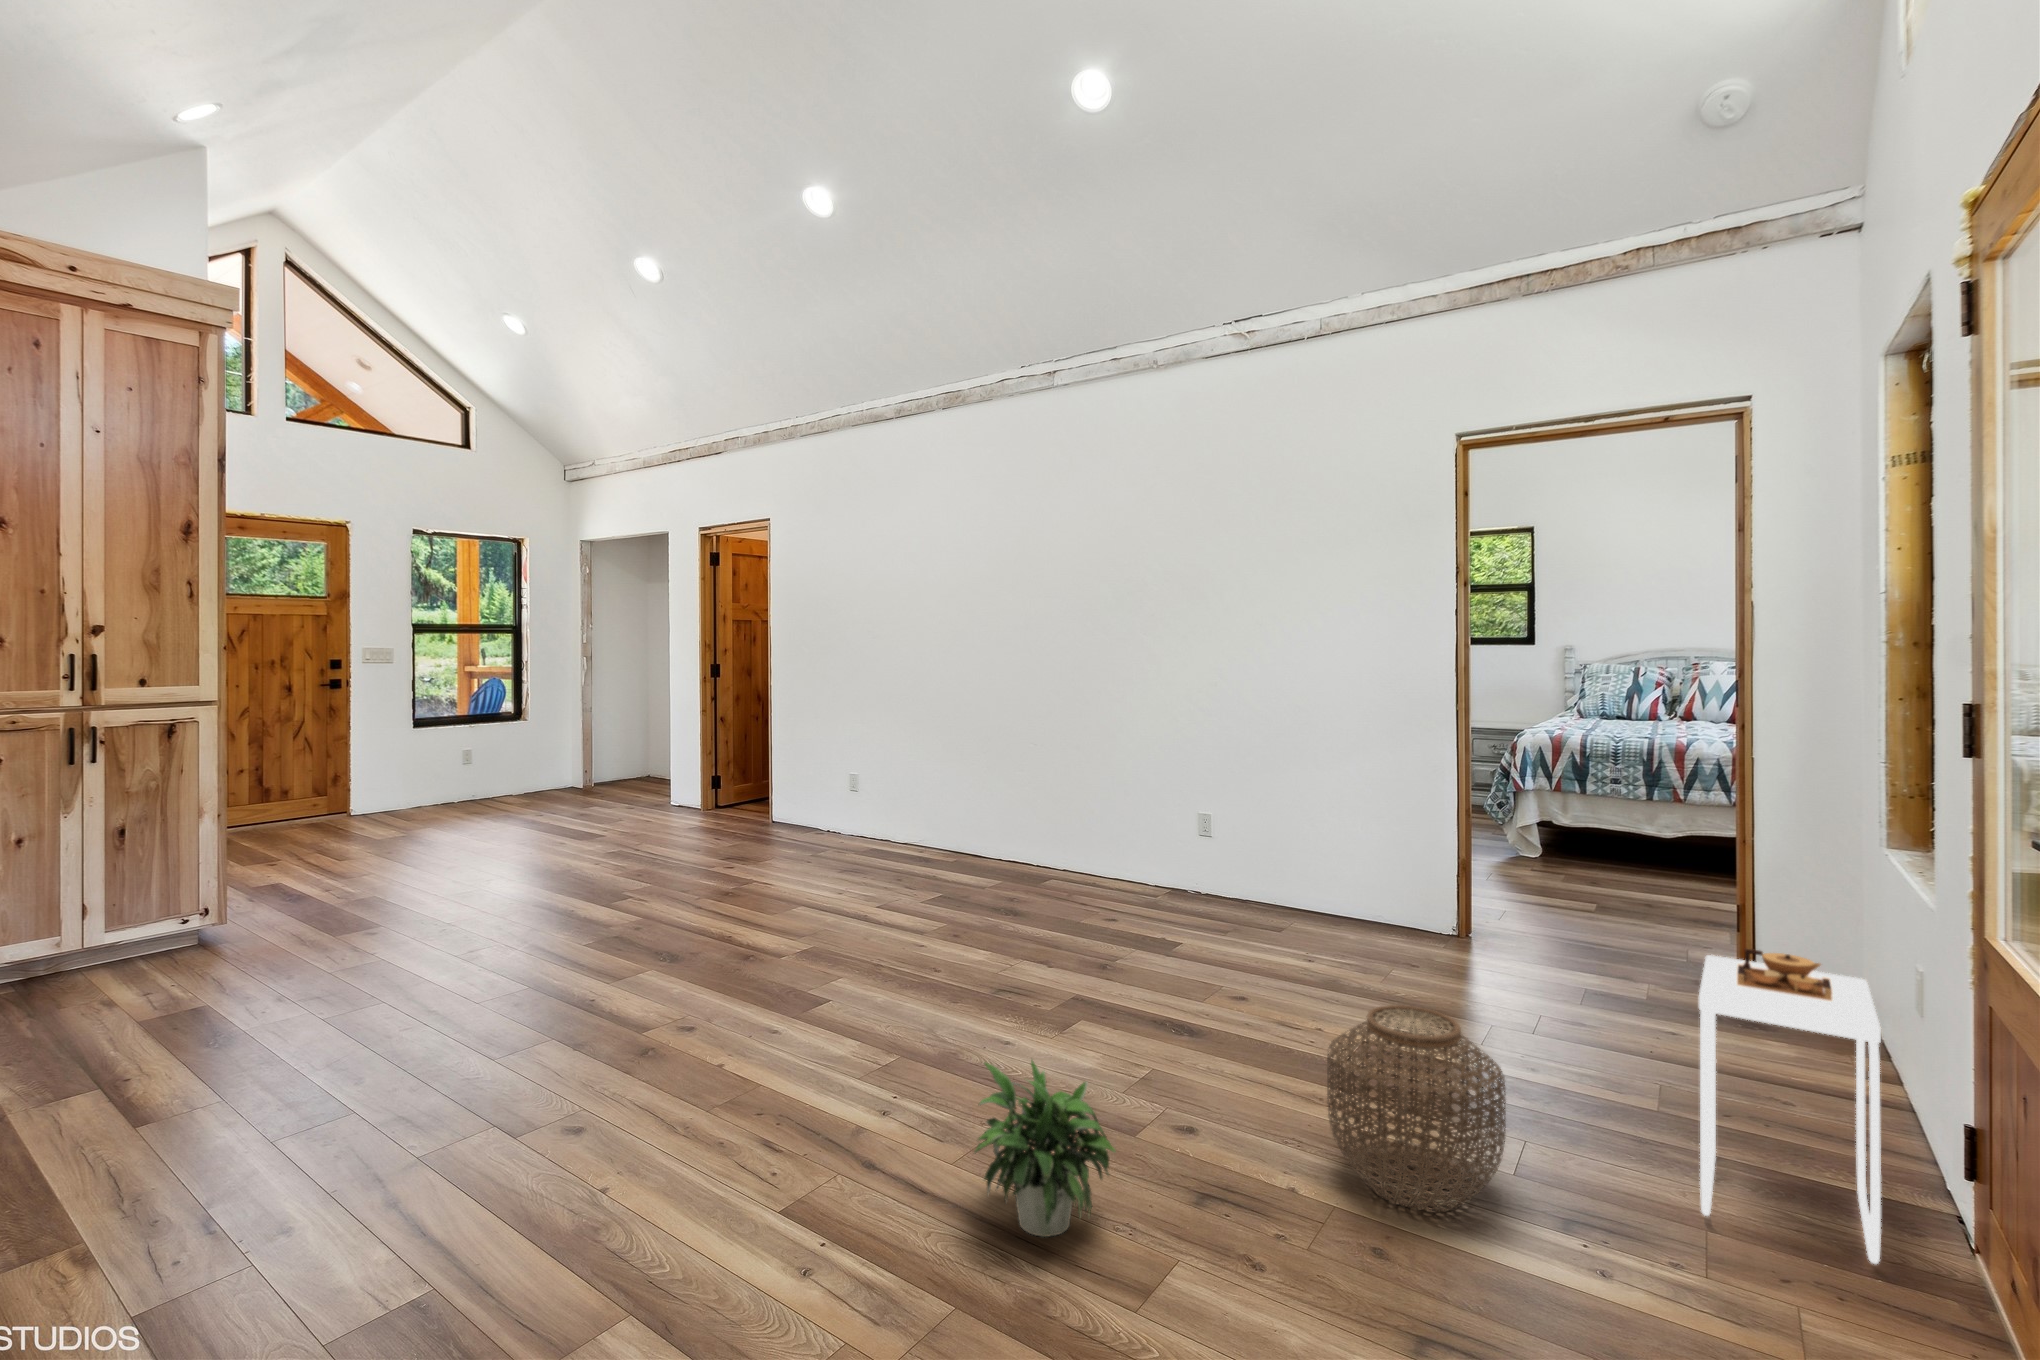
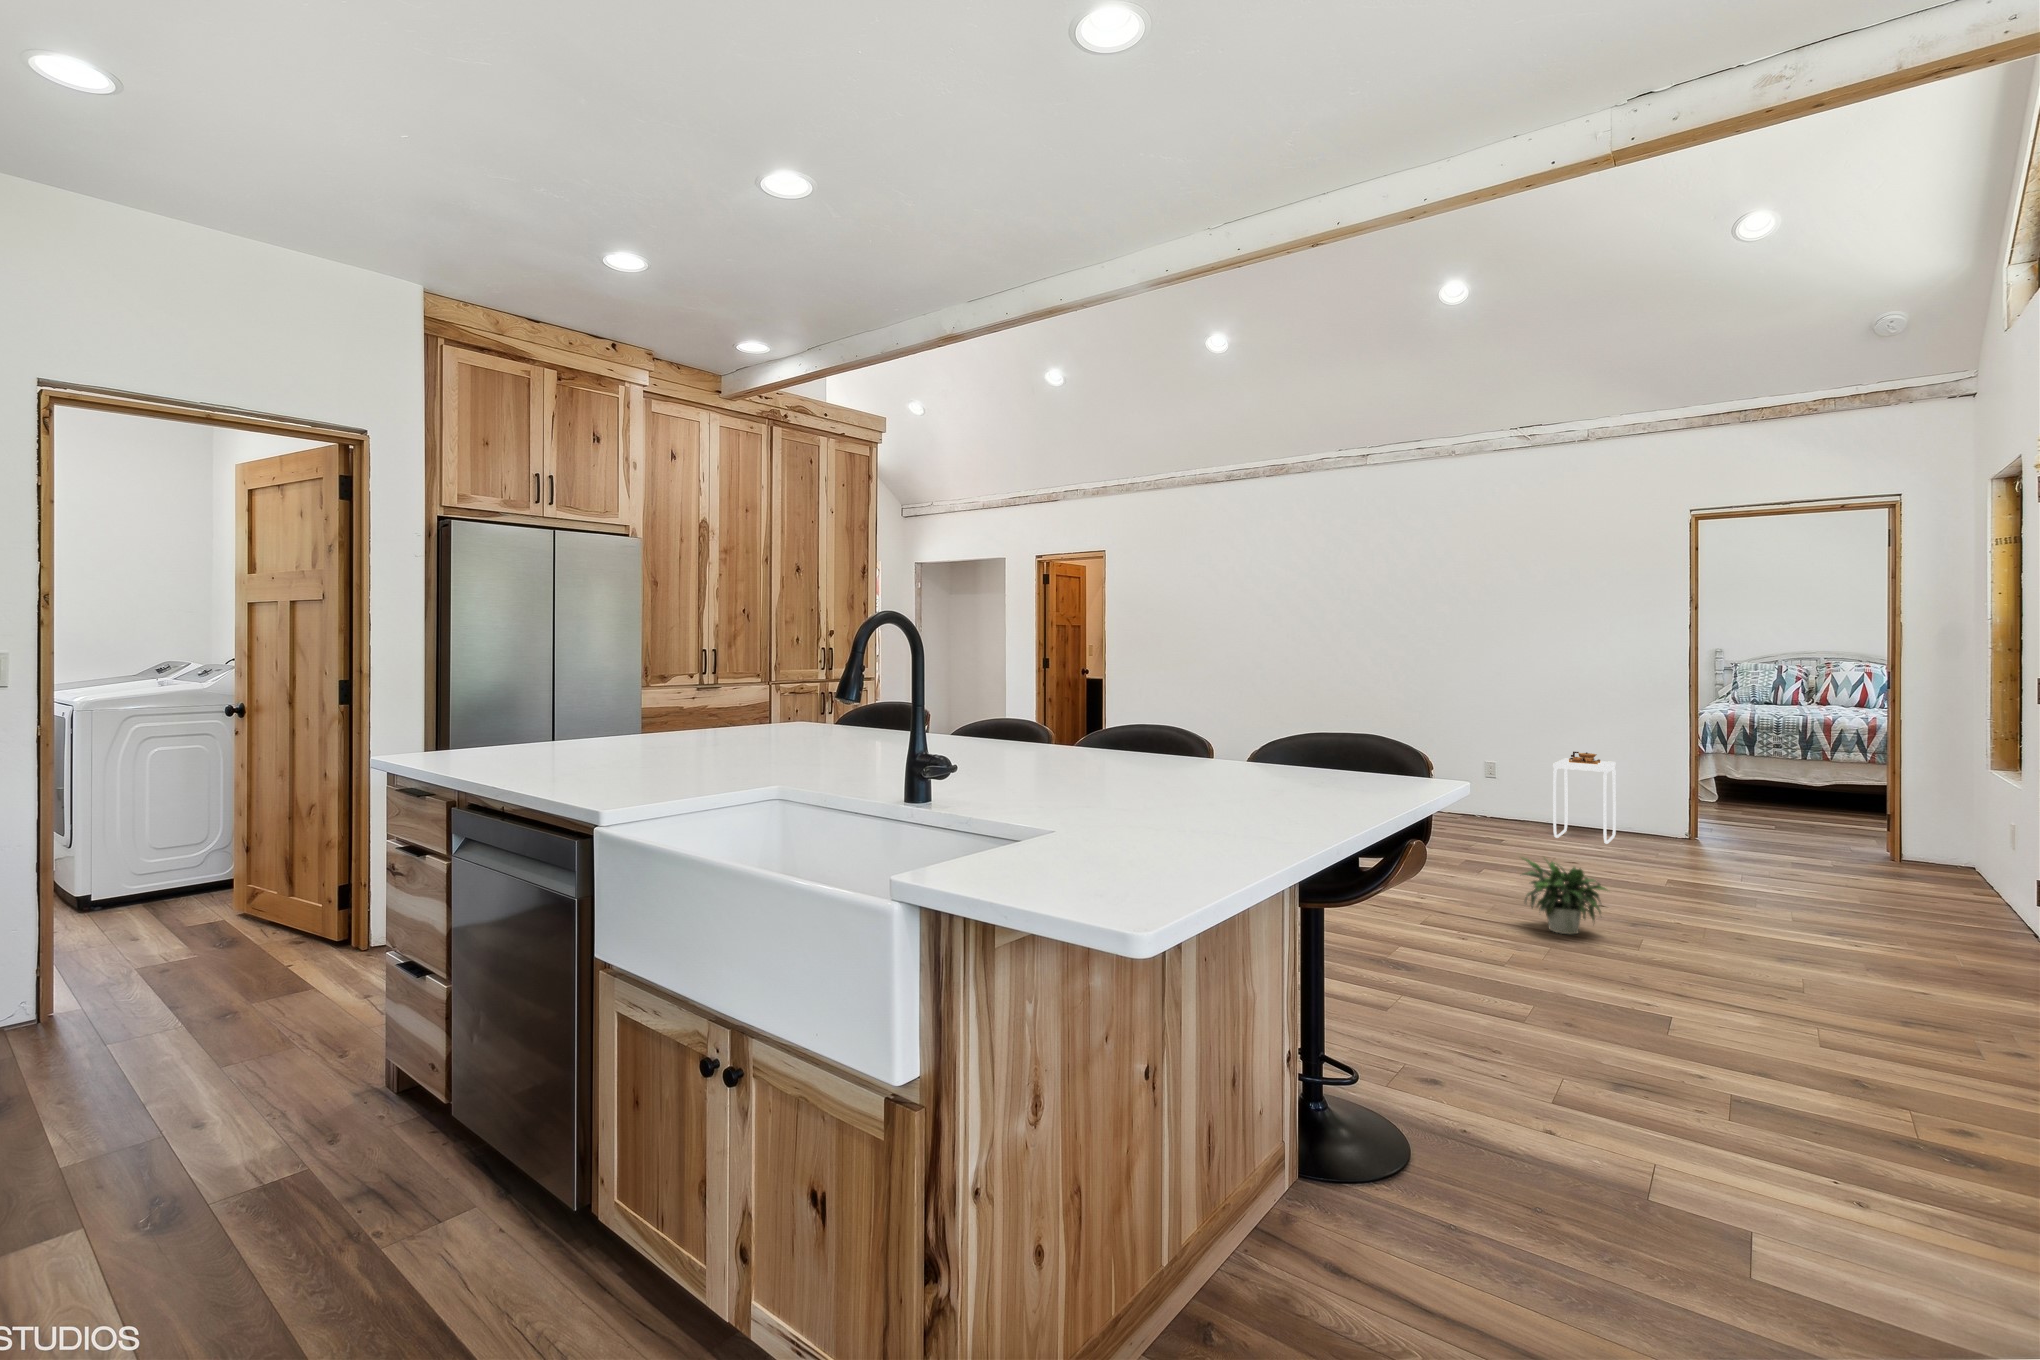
side table: present [1699,949,1881,1264] -> present [1553,752,1616,844]
woven basket: present [1327,1005,1506,1211] -> none [1694,835,1801,931]

